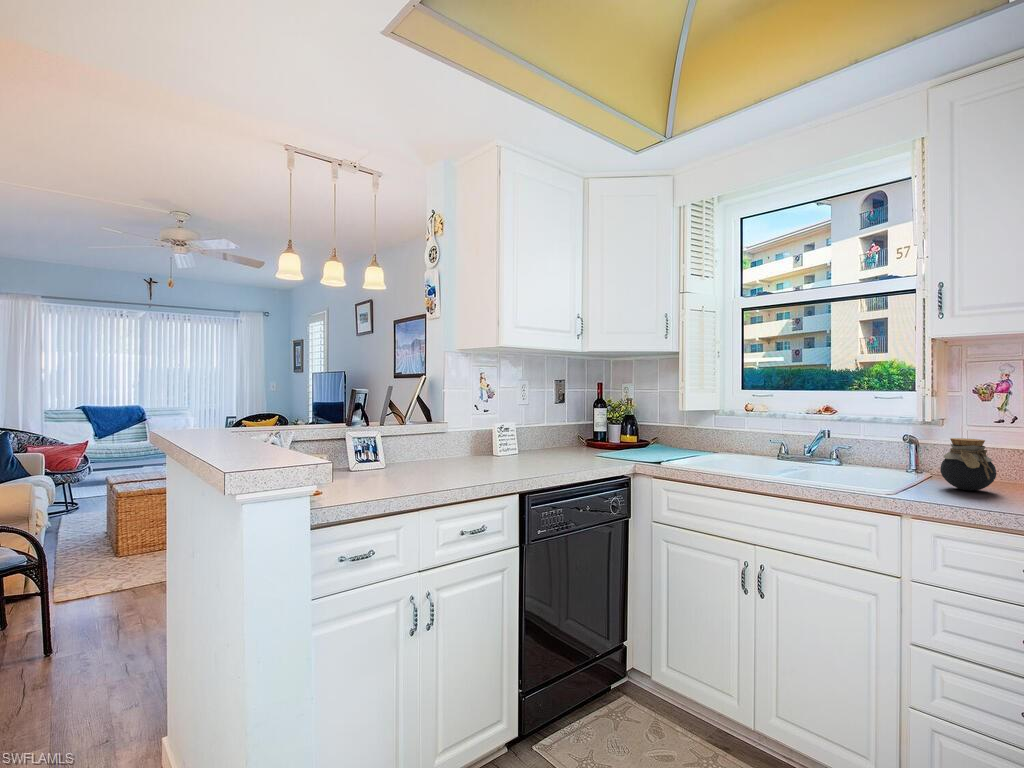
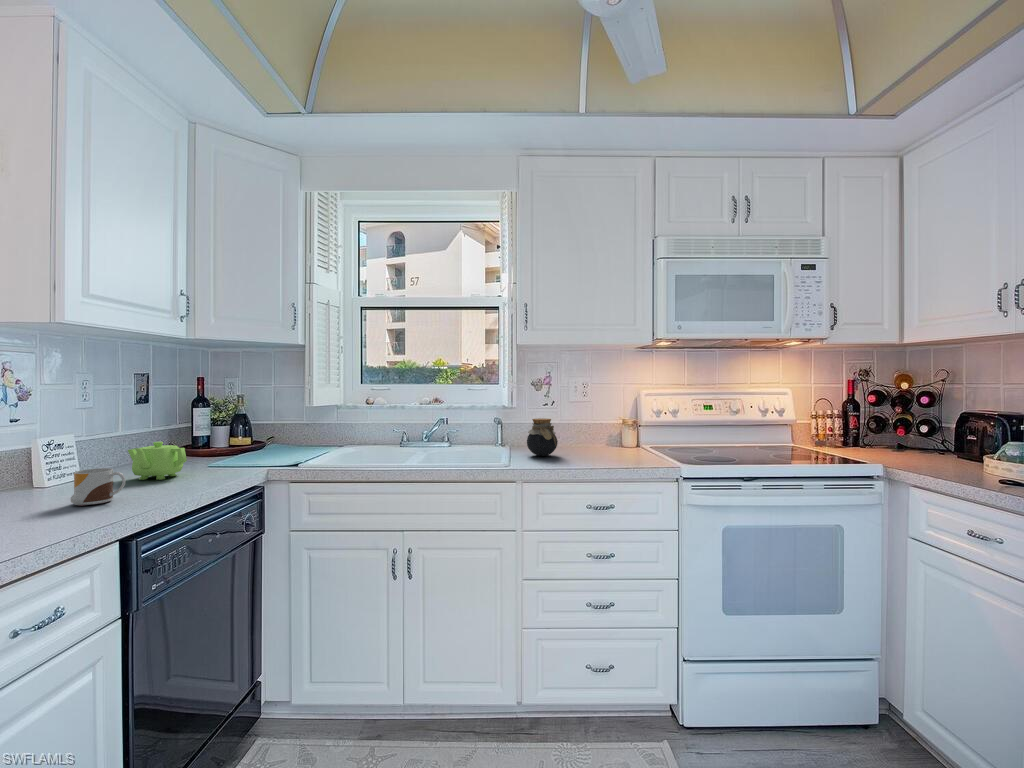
teapot: none [541,432,575,461] -> present [128,442,187,480]
mug: none [499,447,527,471] -> present [70,468,126,506]

